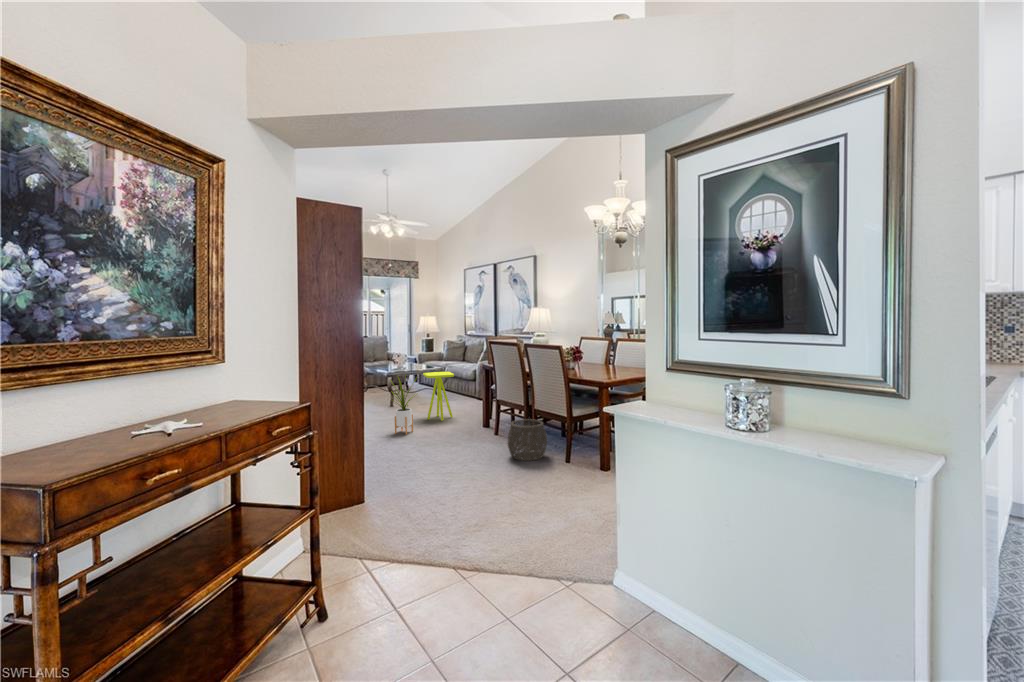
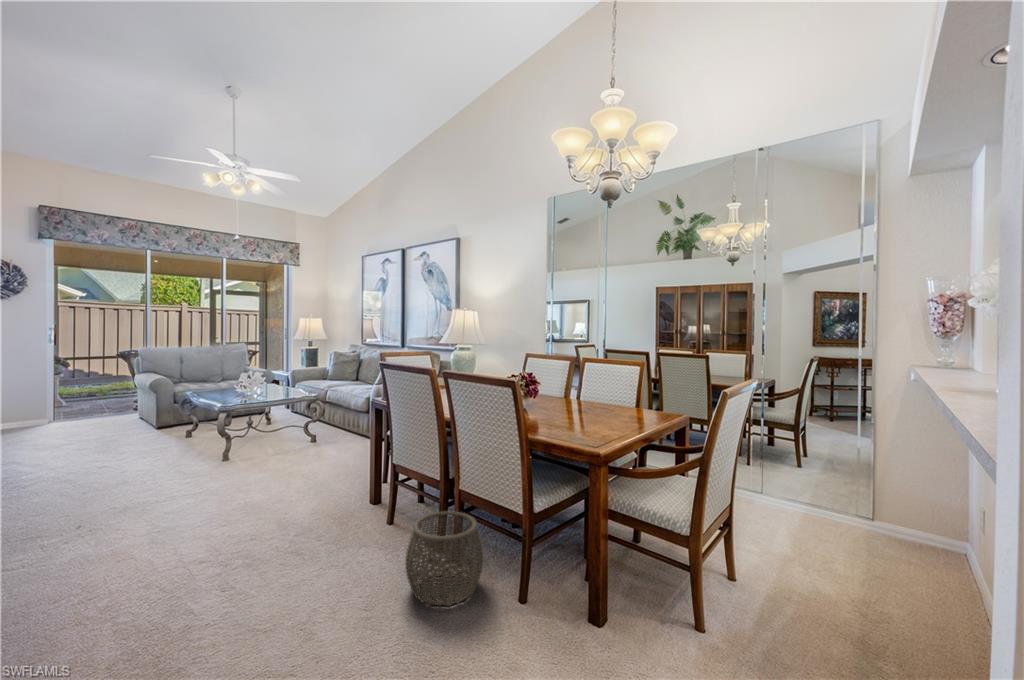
side table: present [423,372,454,421] -> none [273,405,325,489]
house plant: present [391,377,415,434] -> none [182,411,253,530]

